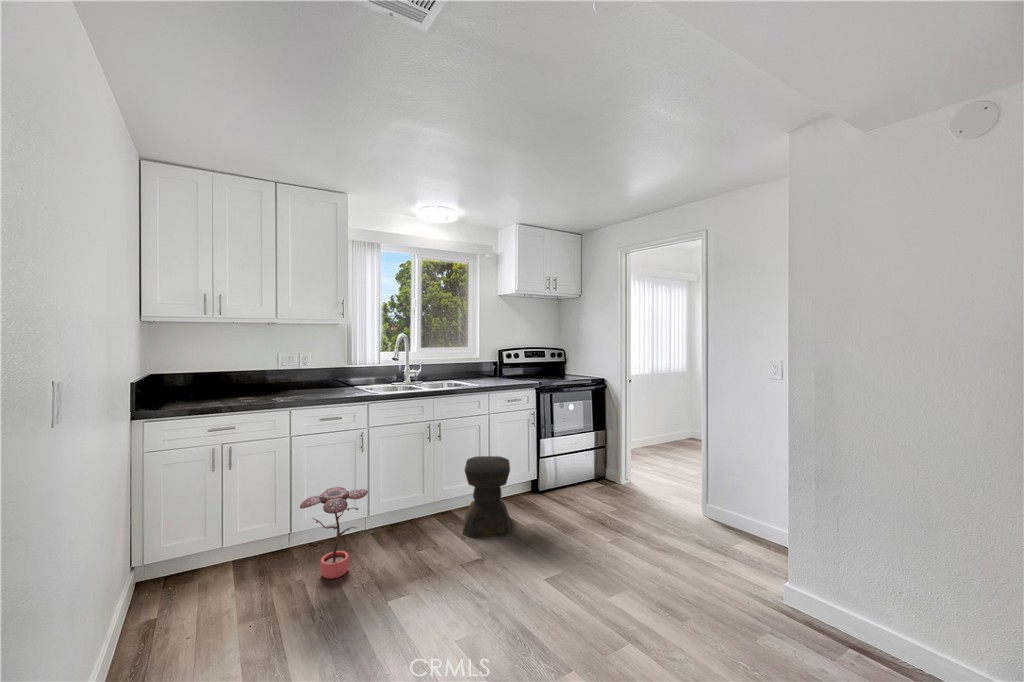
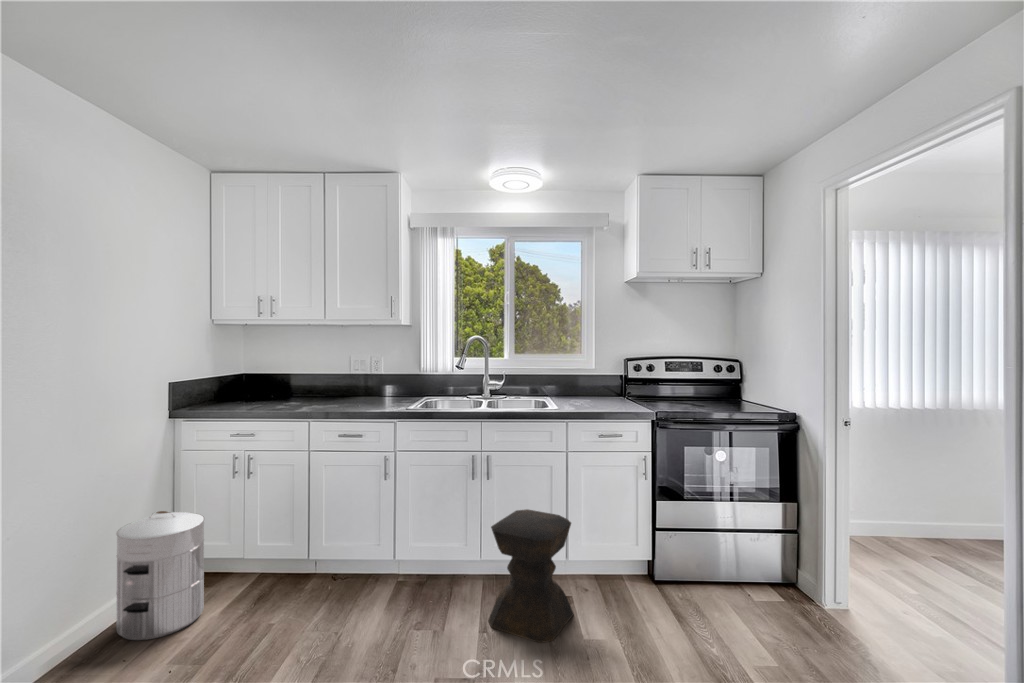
potted plant: present [300,487,368,579] -> none [268,519,349,634]
waste bin: none [135,505,222,631] -> present [116,511,204,640]

